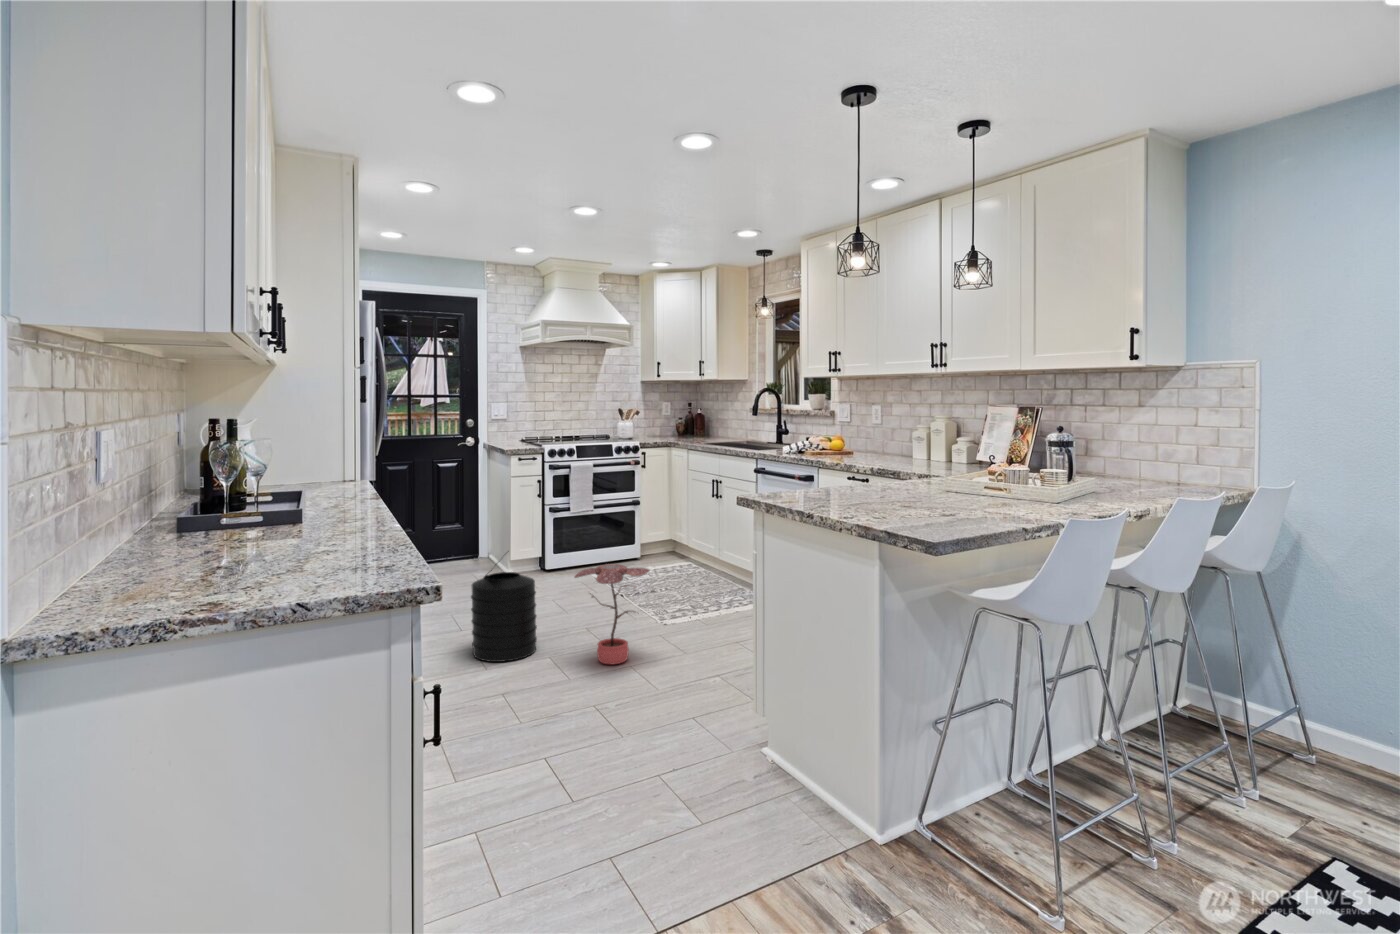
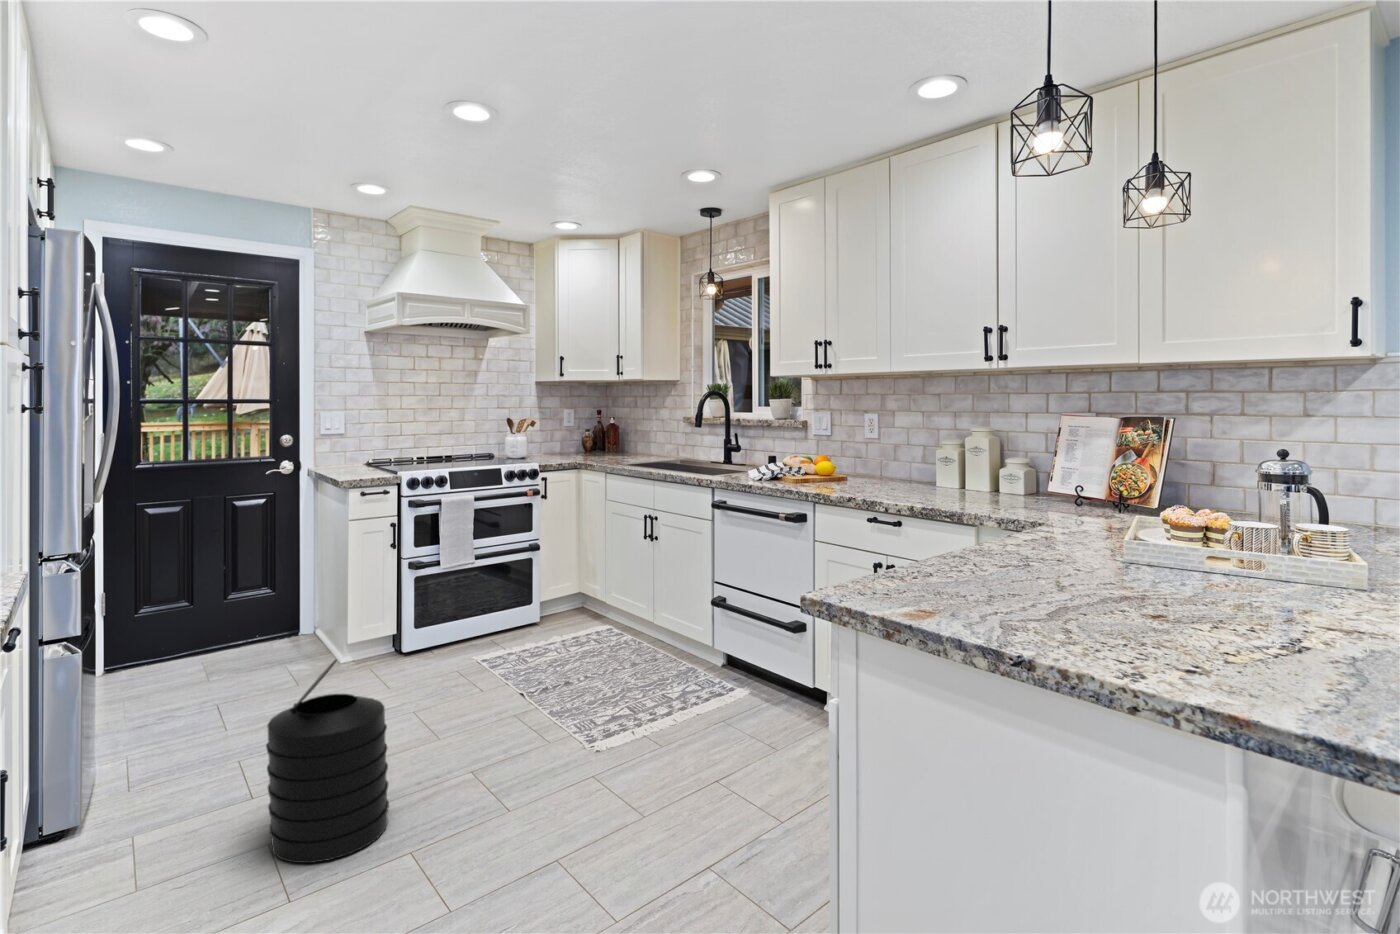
potted plant: present [575,564,649,664] -> none [455,673,585,852]

